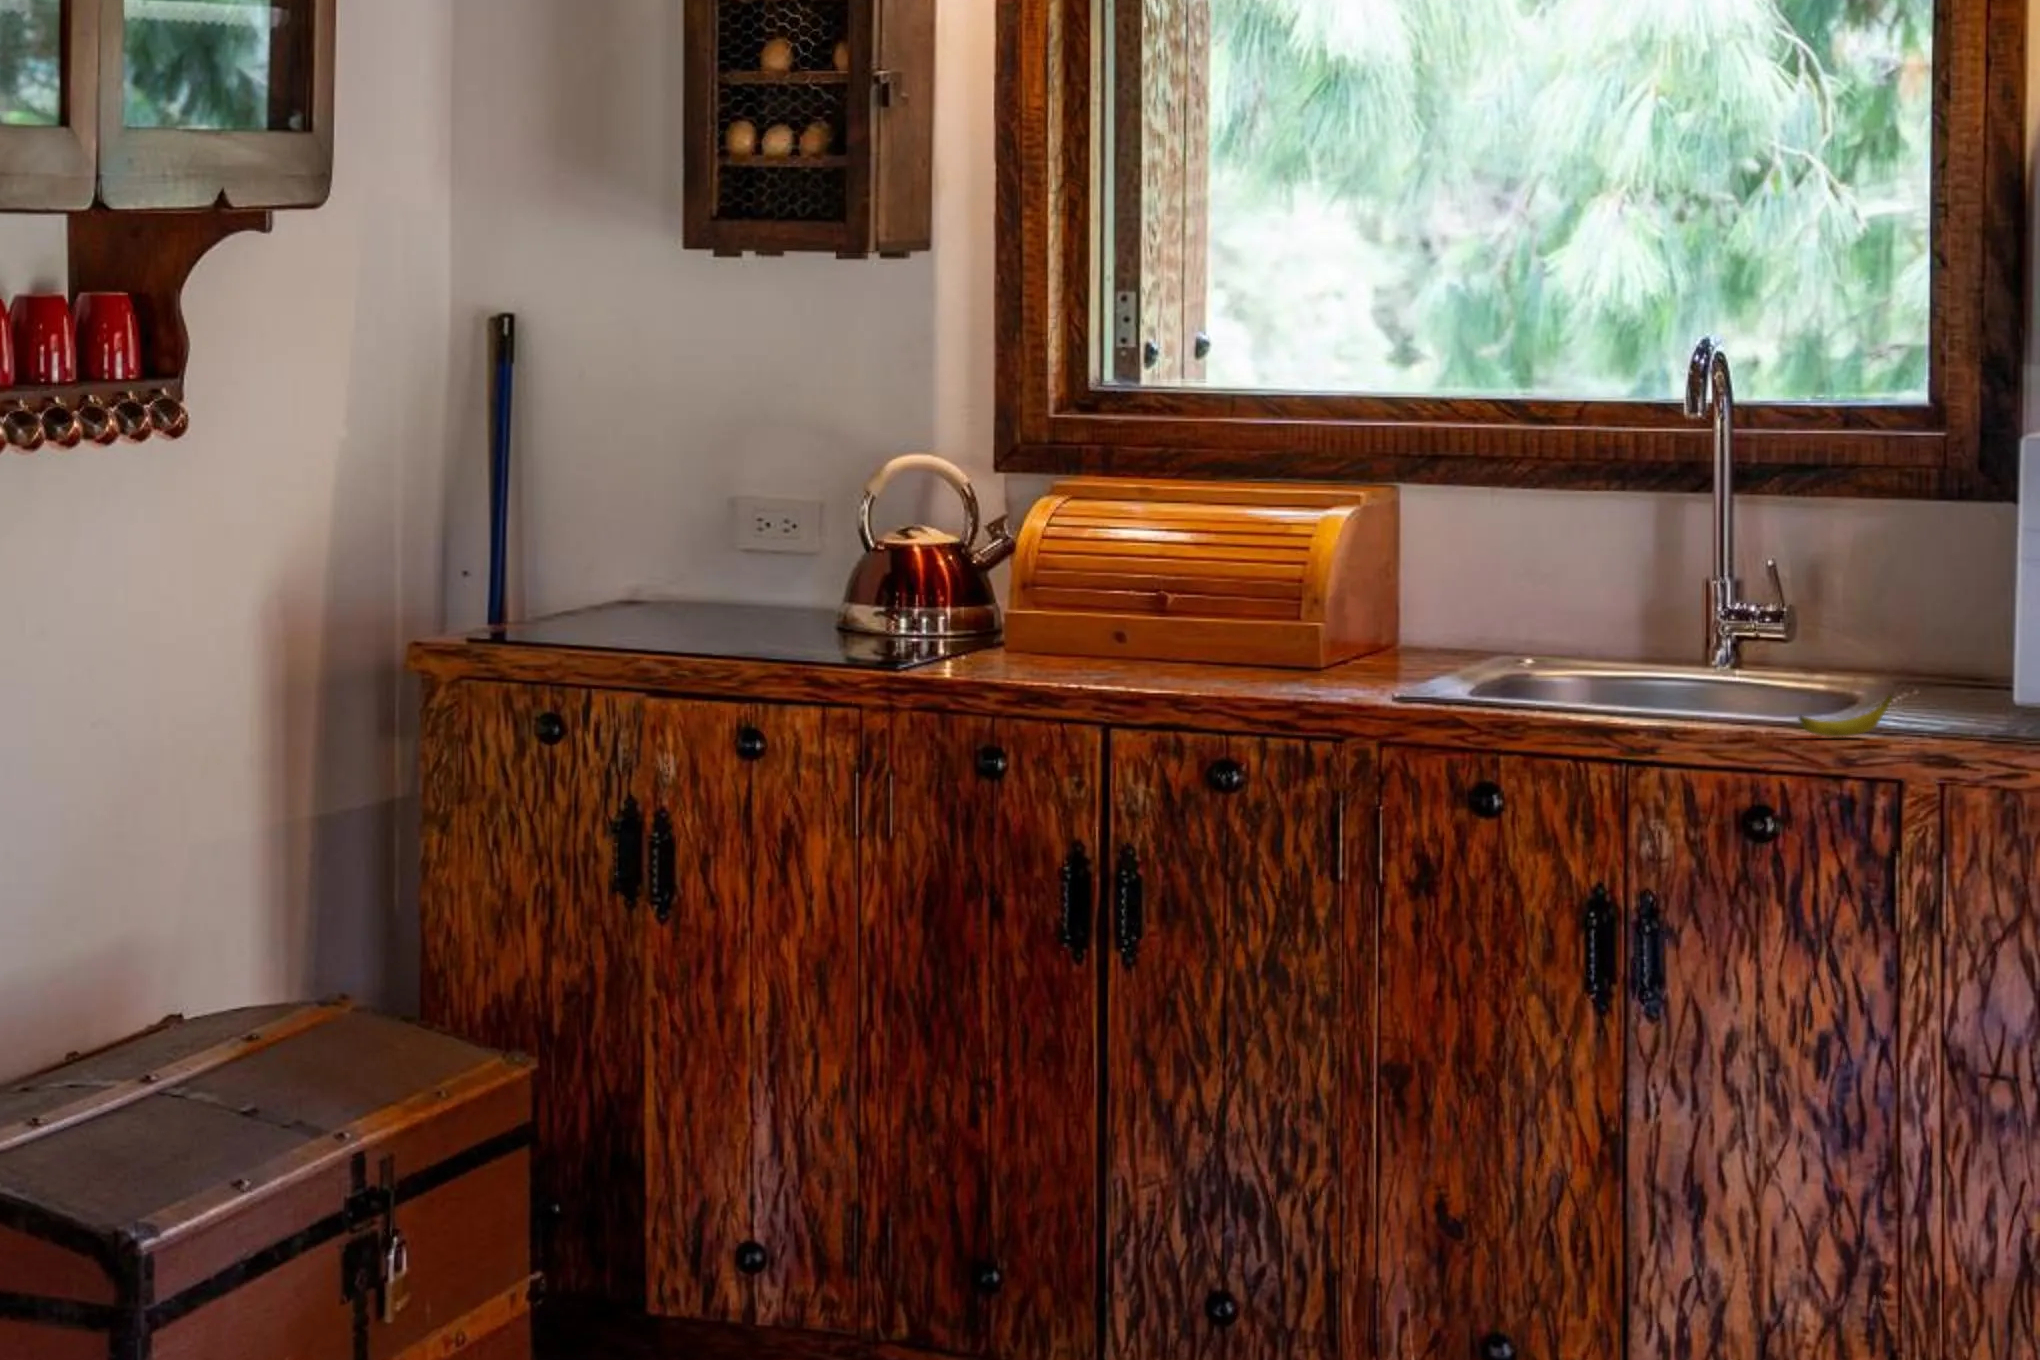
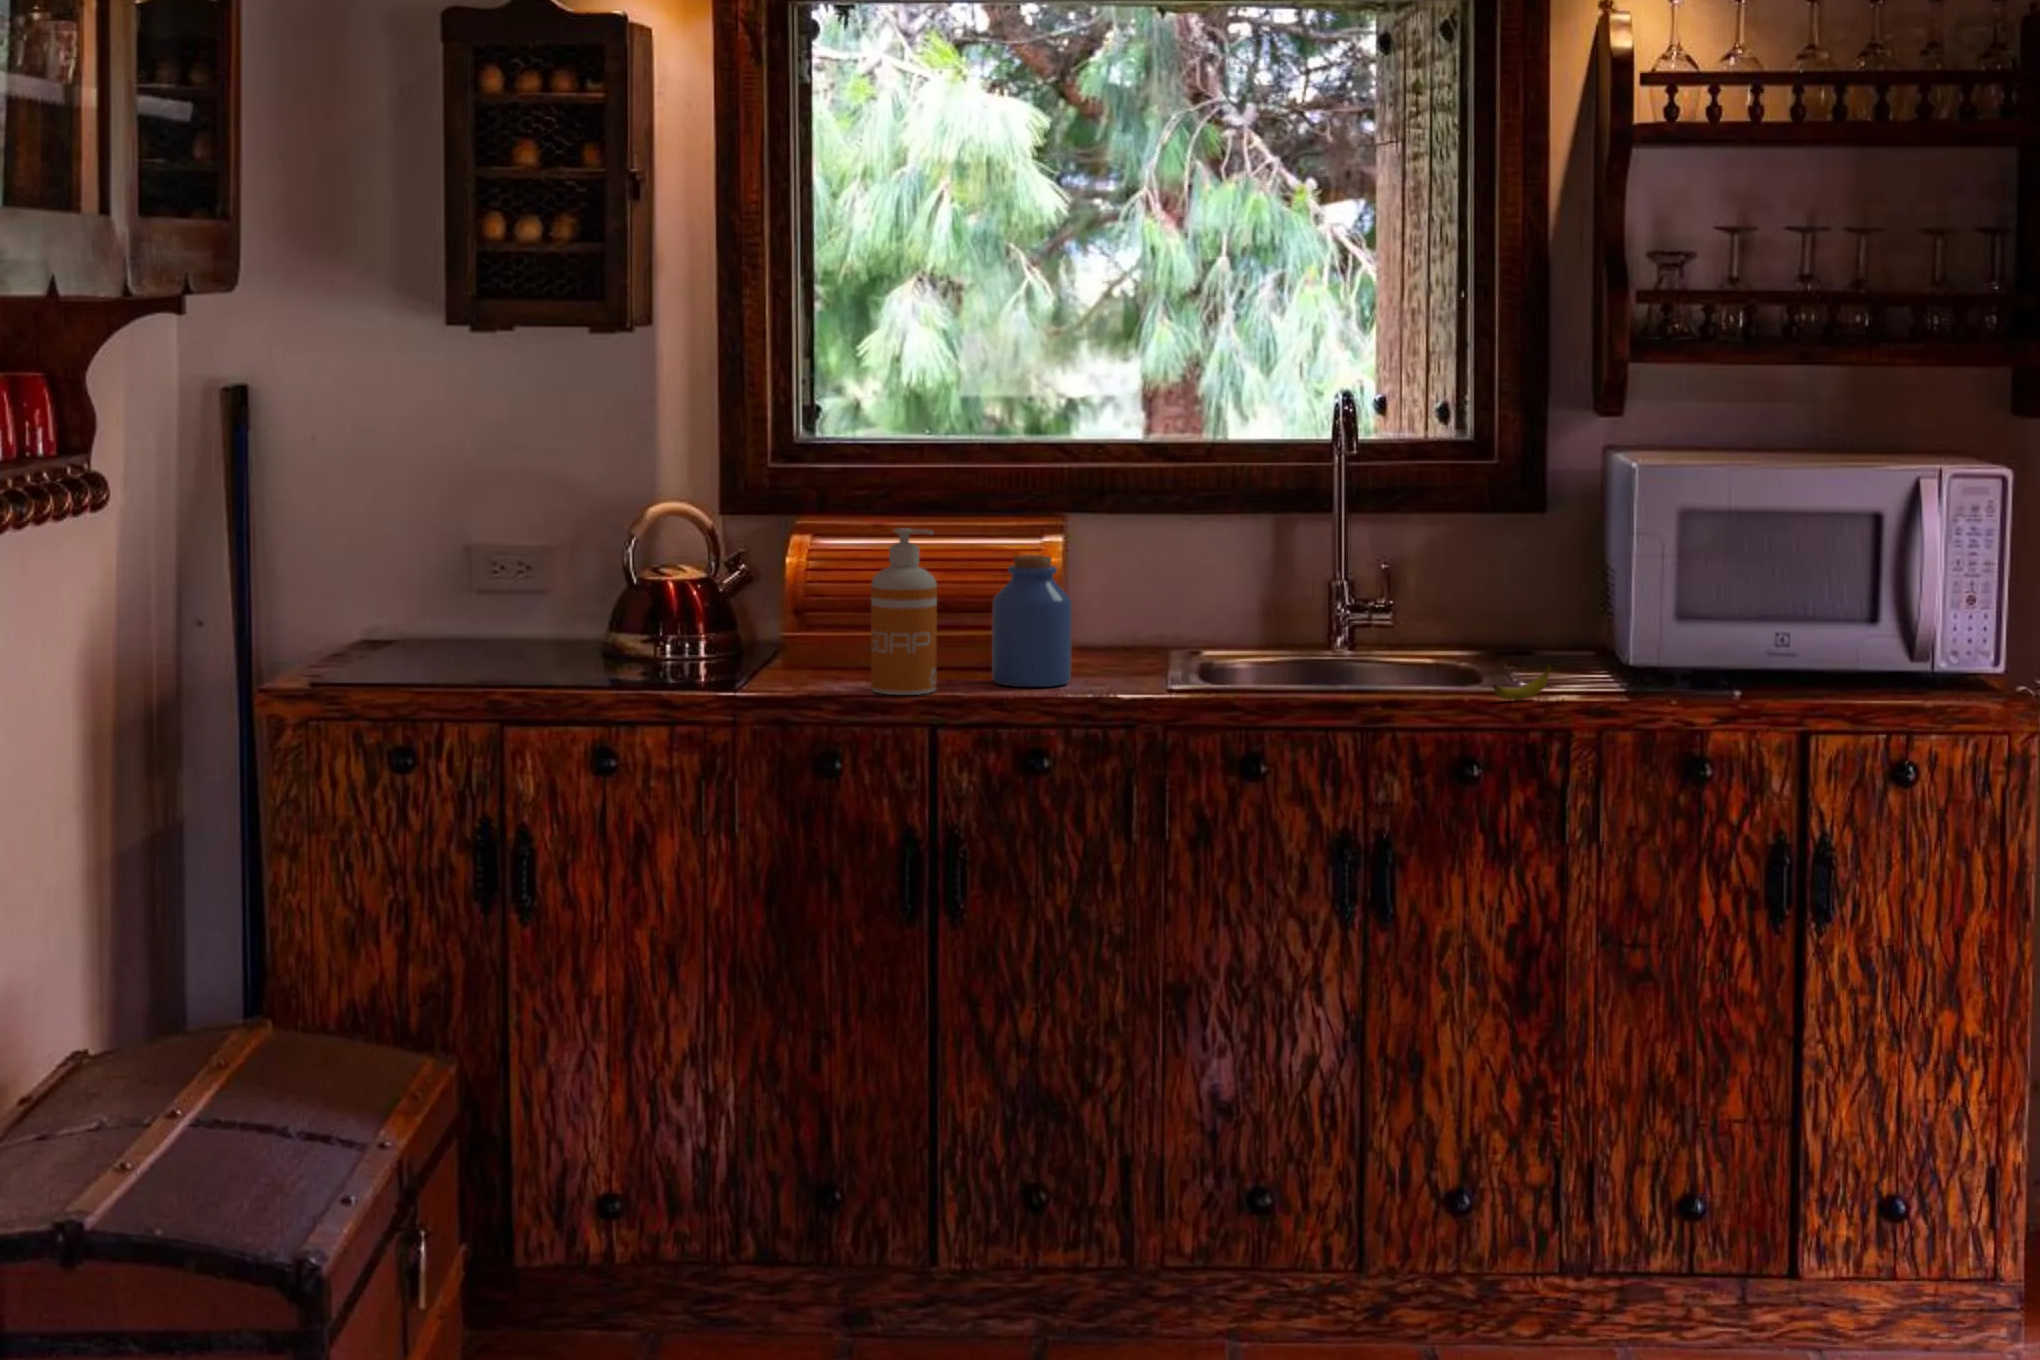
soap dispenser: none [1036,488,1115,685] -> present [871,528,937,695]
jar: none [1196,527,1295,686] -> present [992,555,1072,687]

